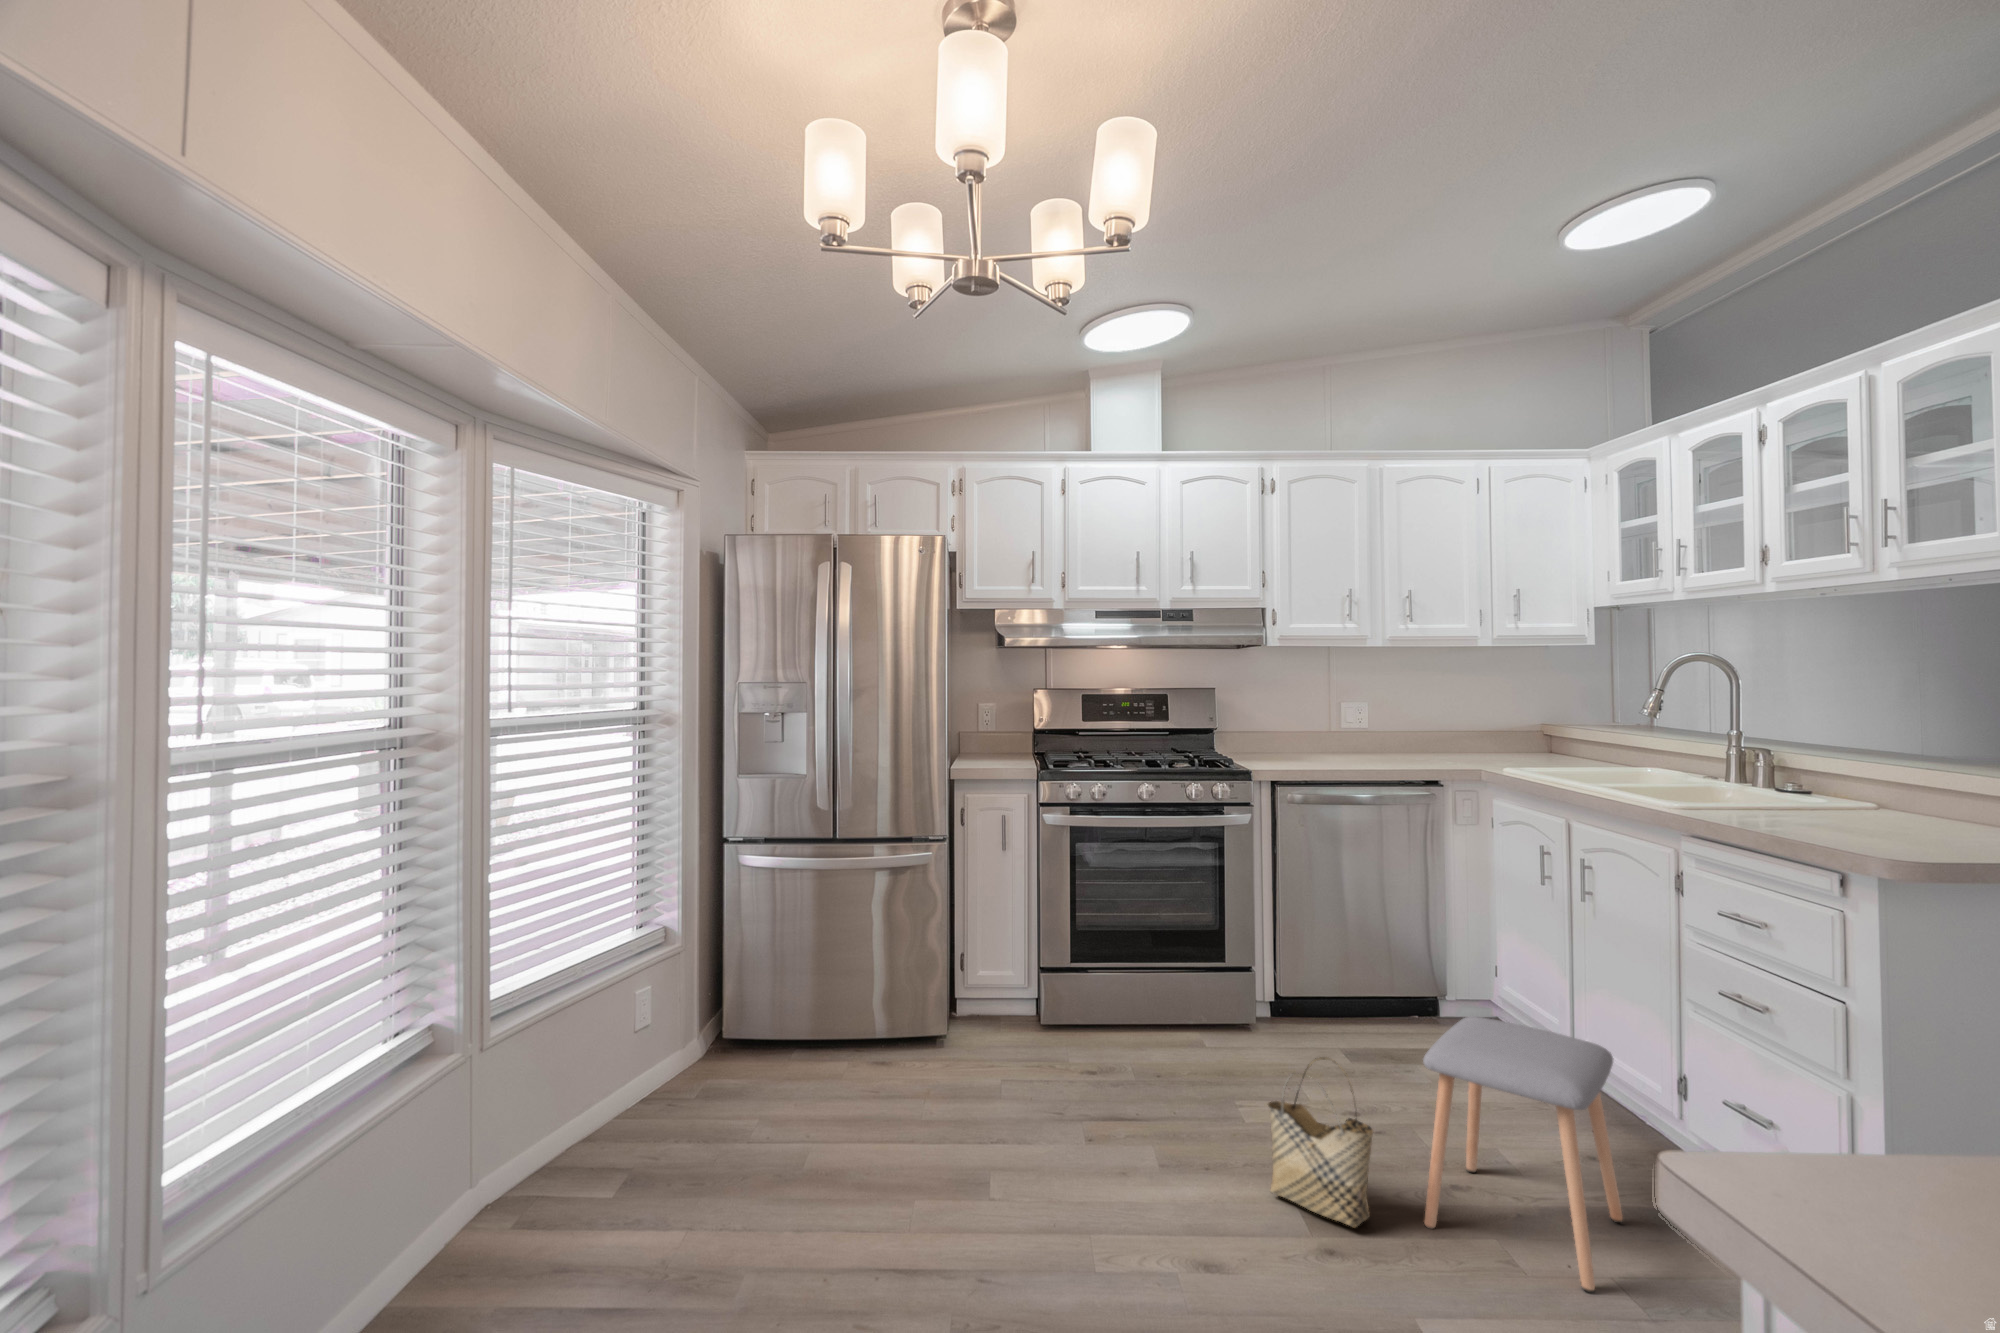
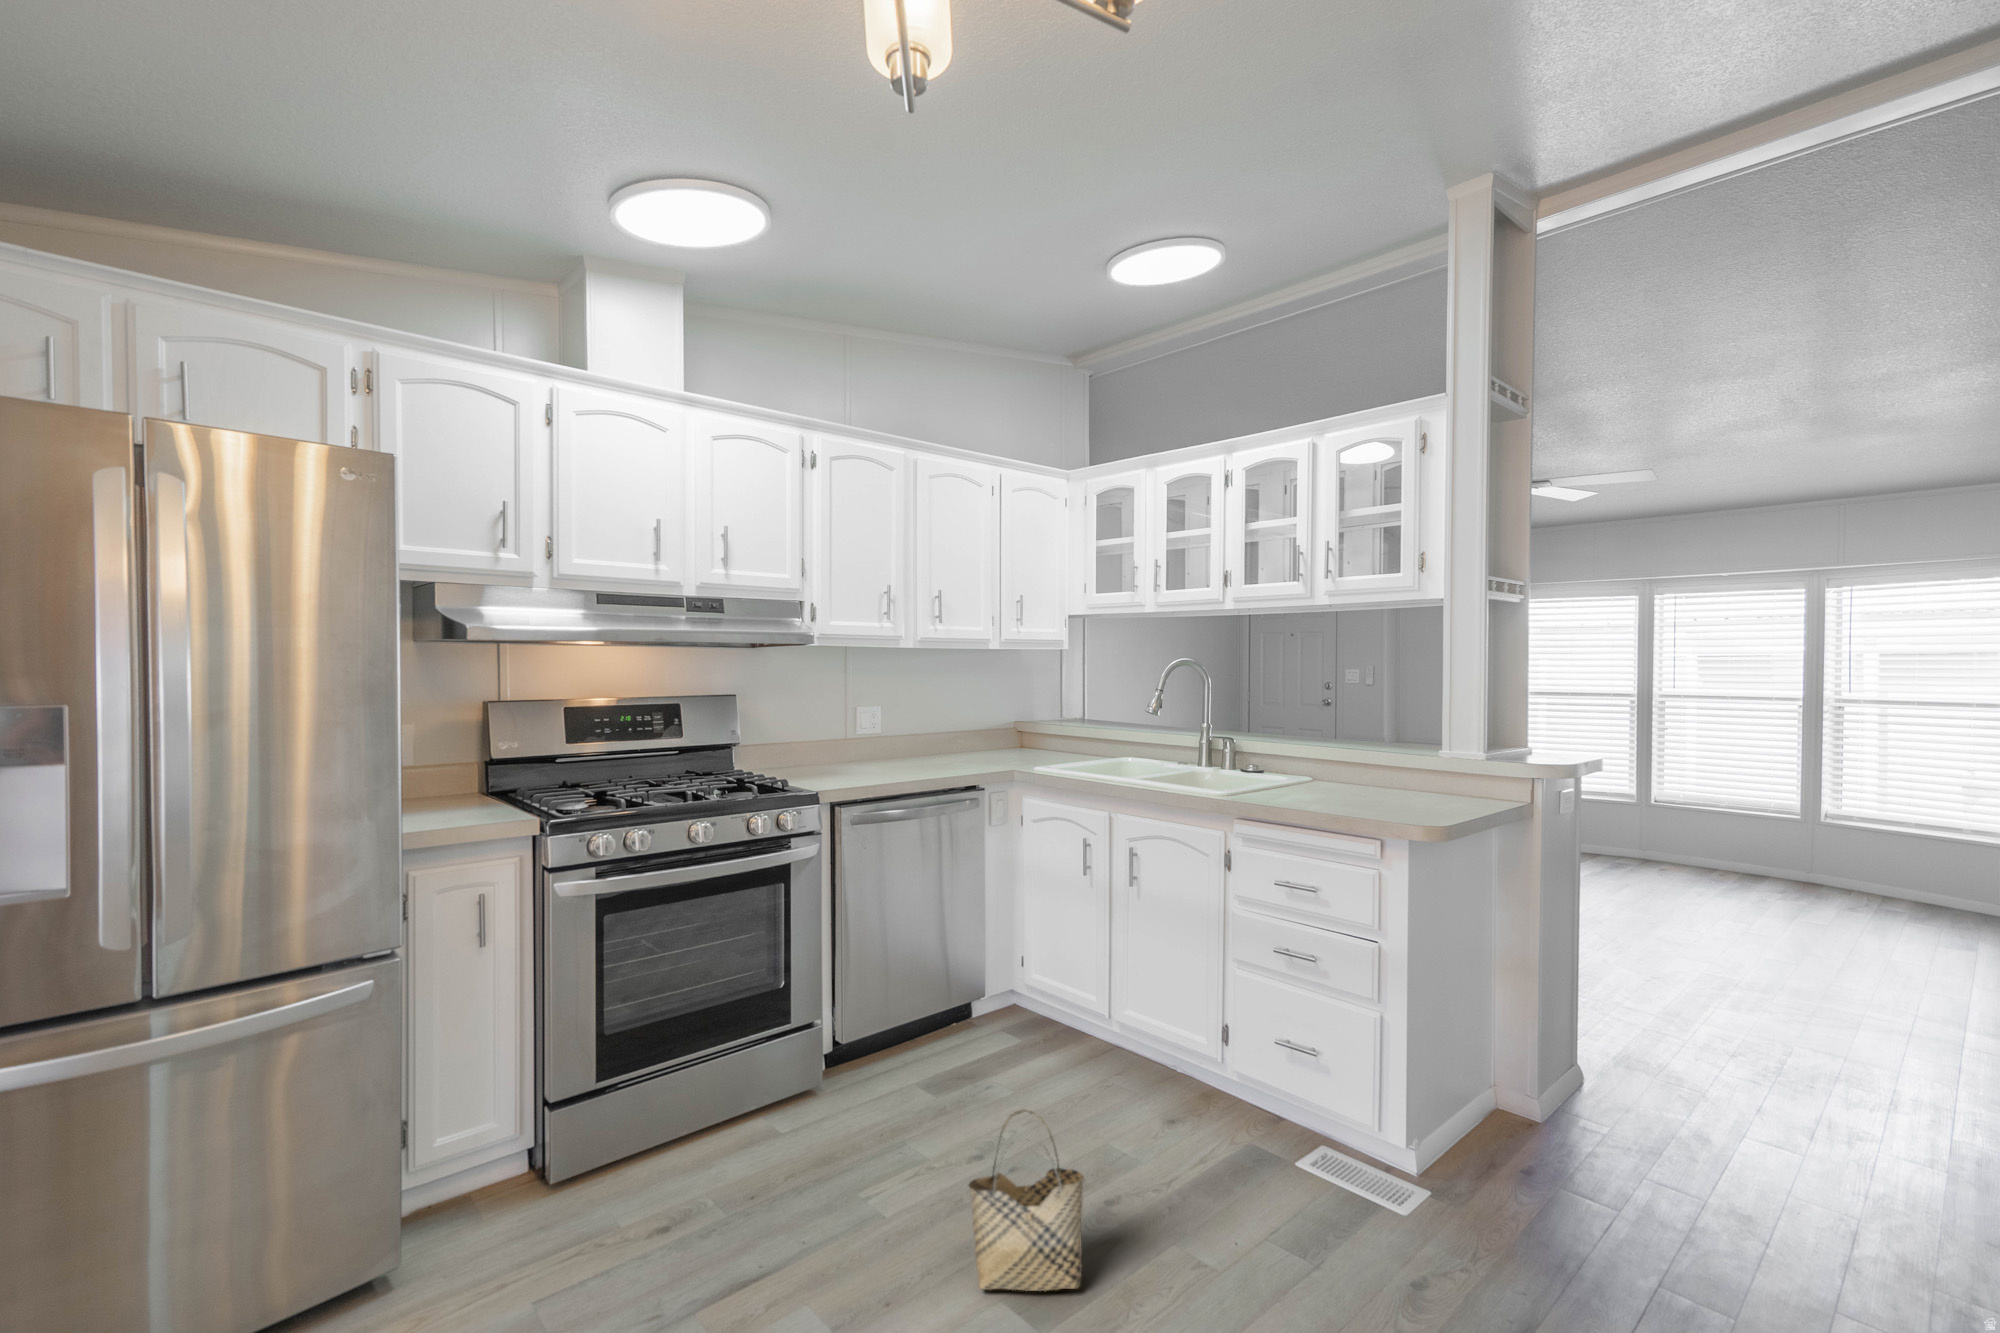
stool: present [1423,1016,1623,1293] -> none [1105,1017,1268,1254]

